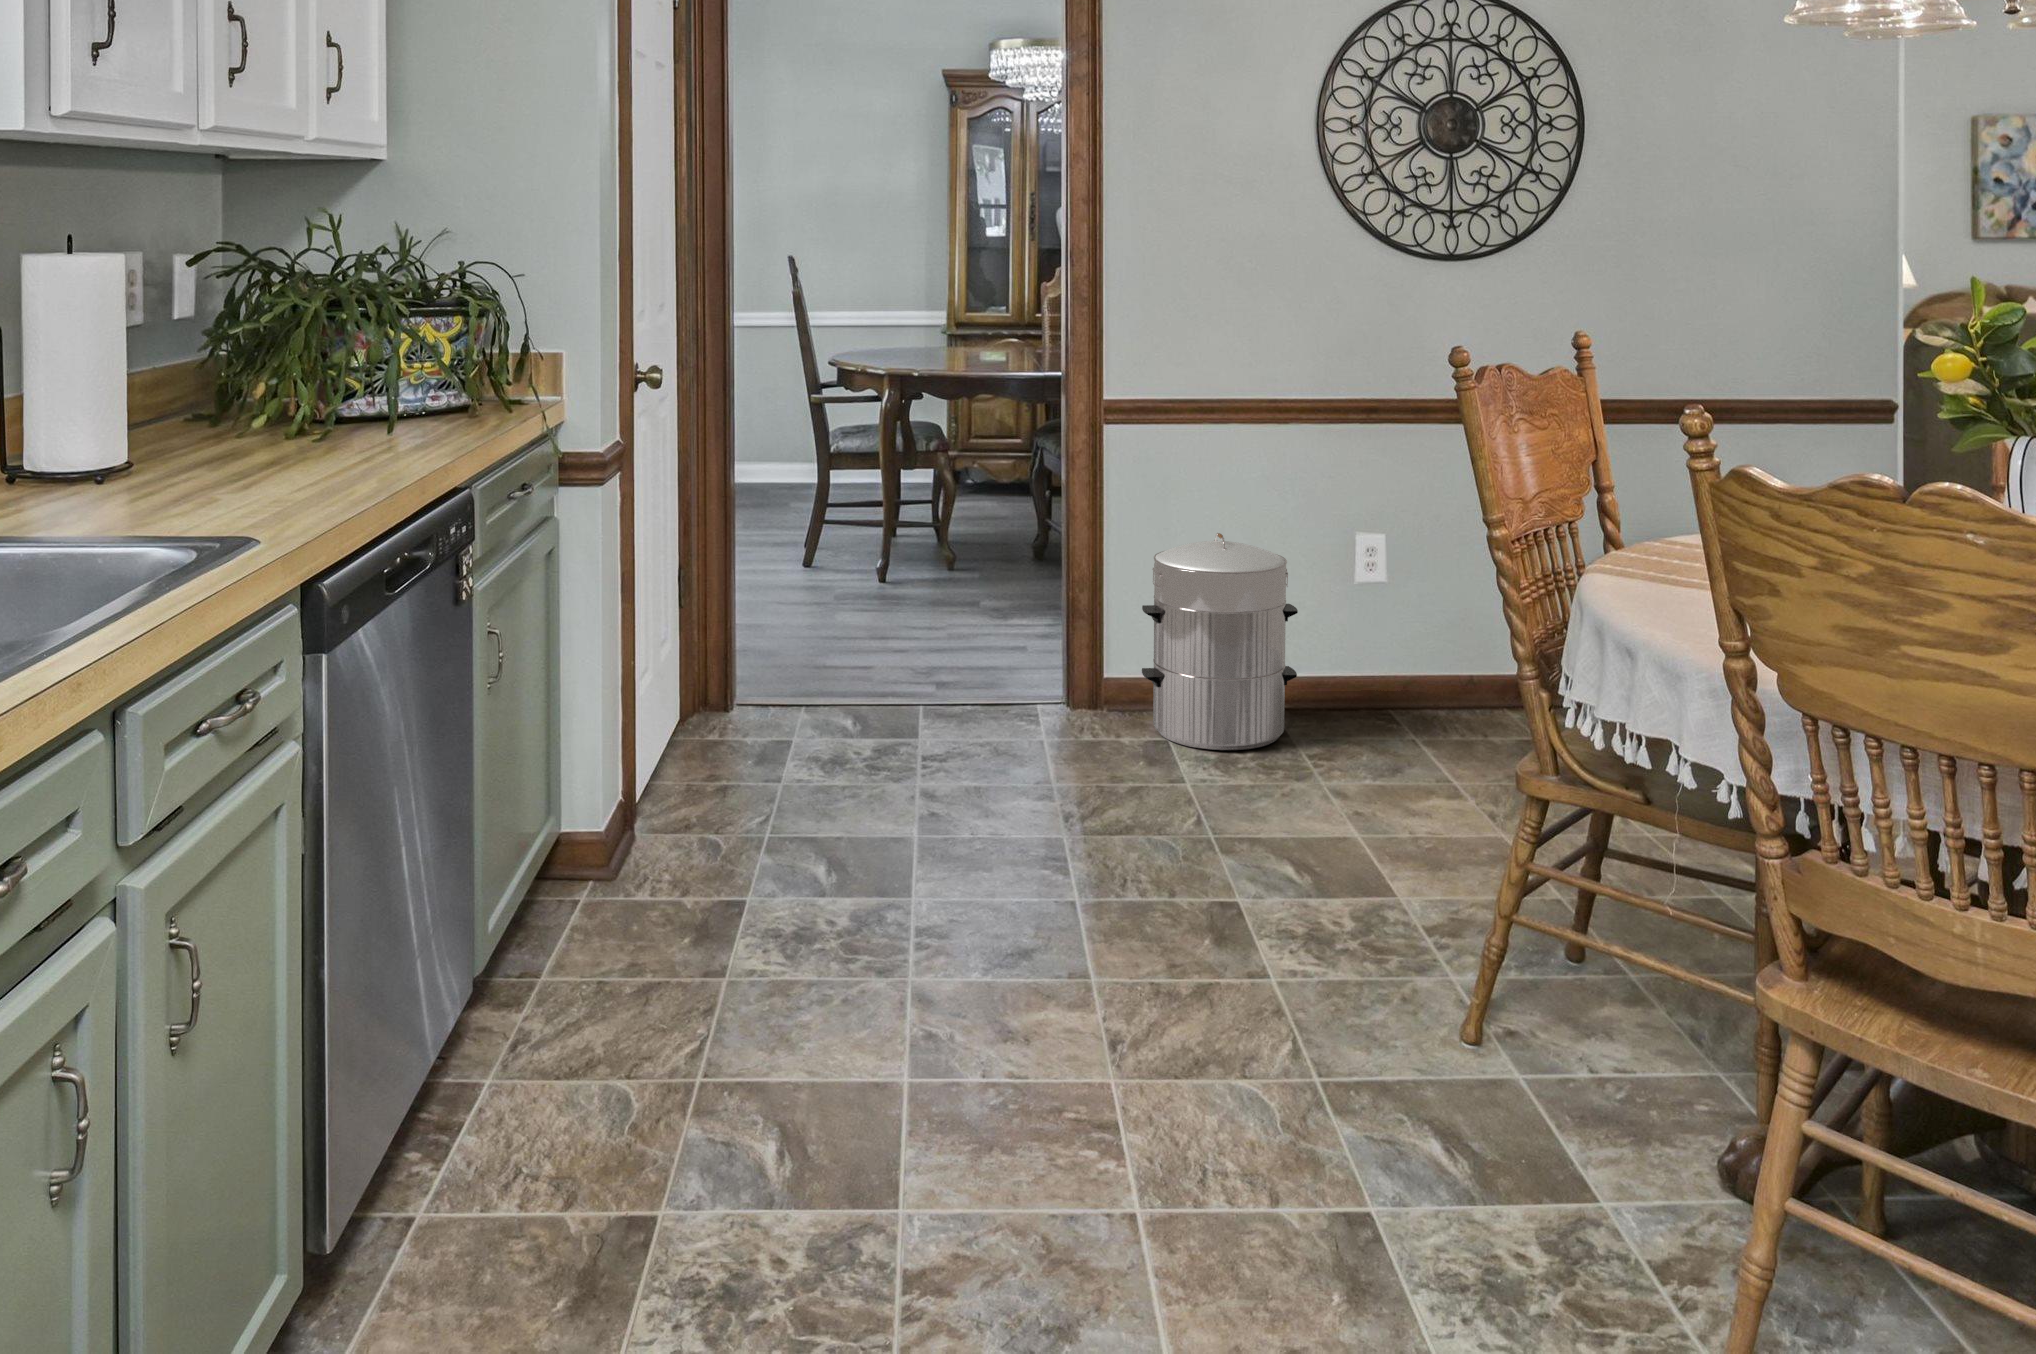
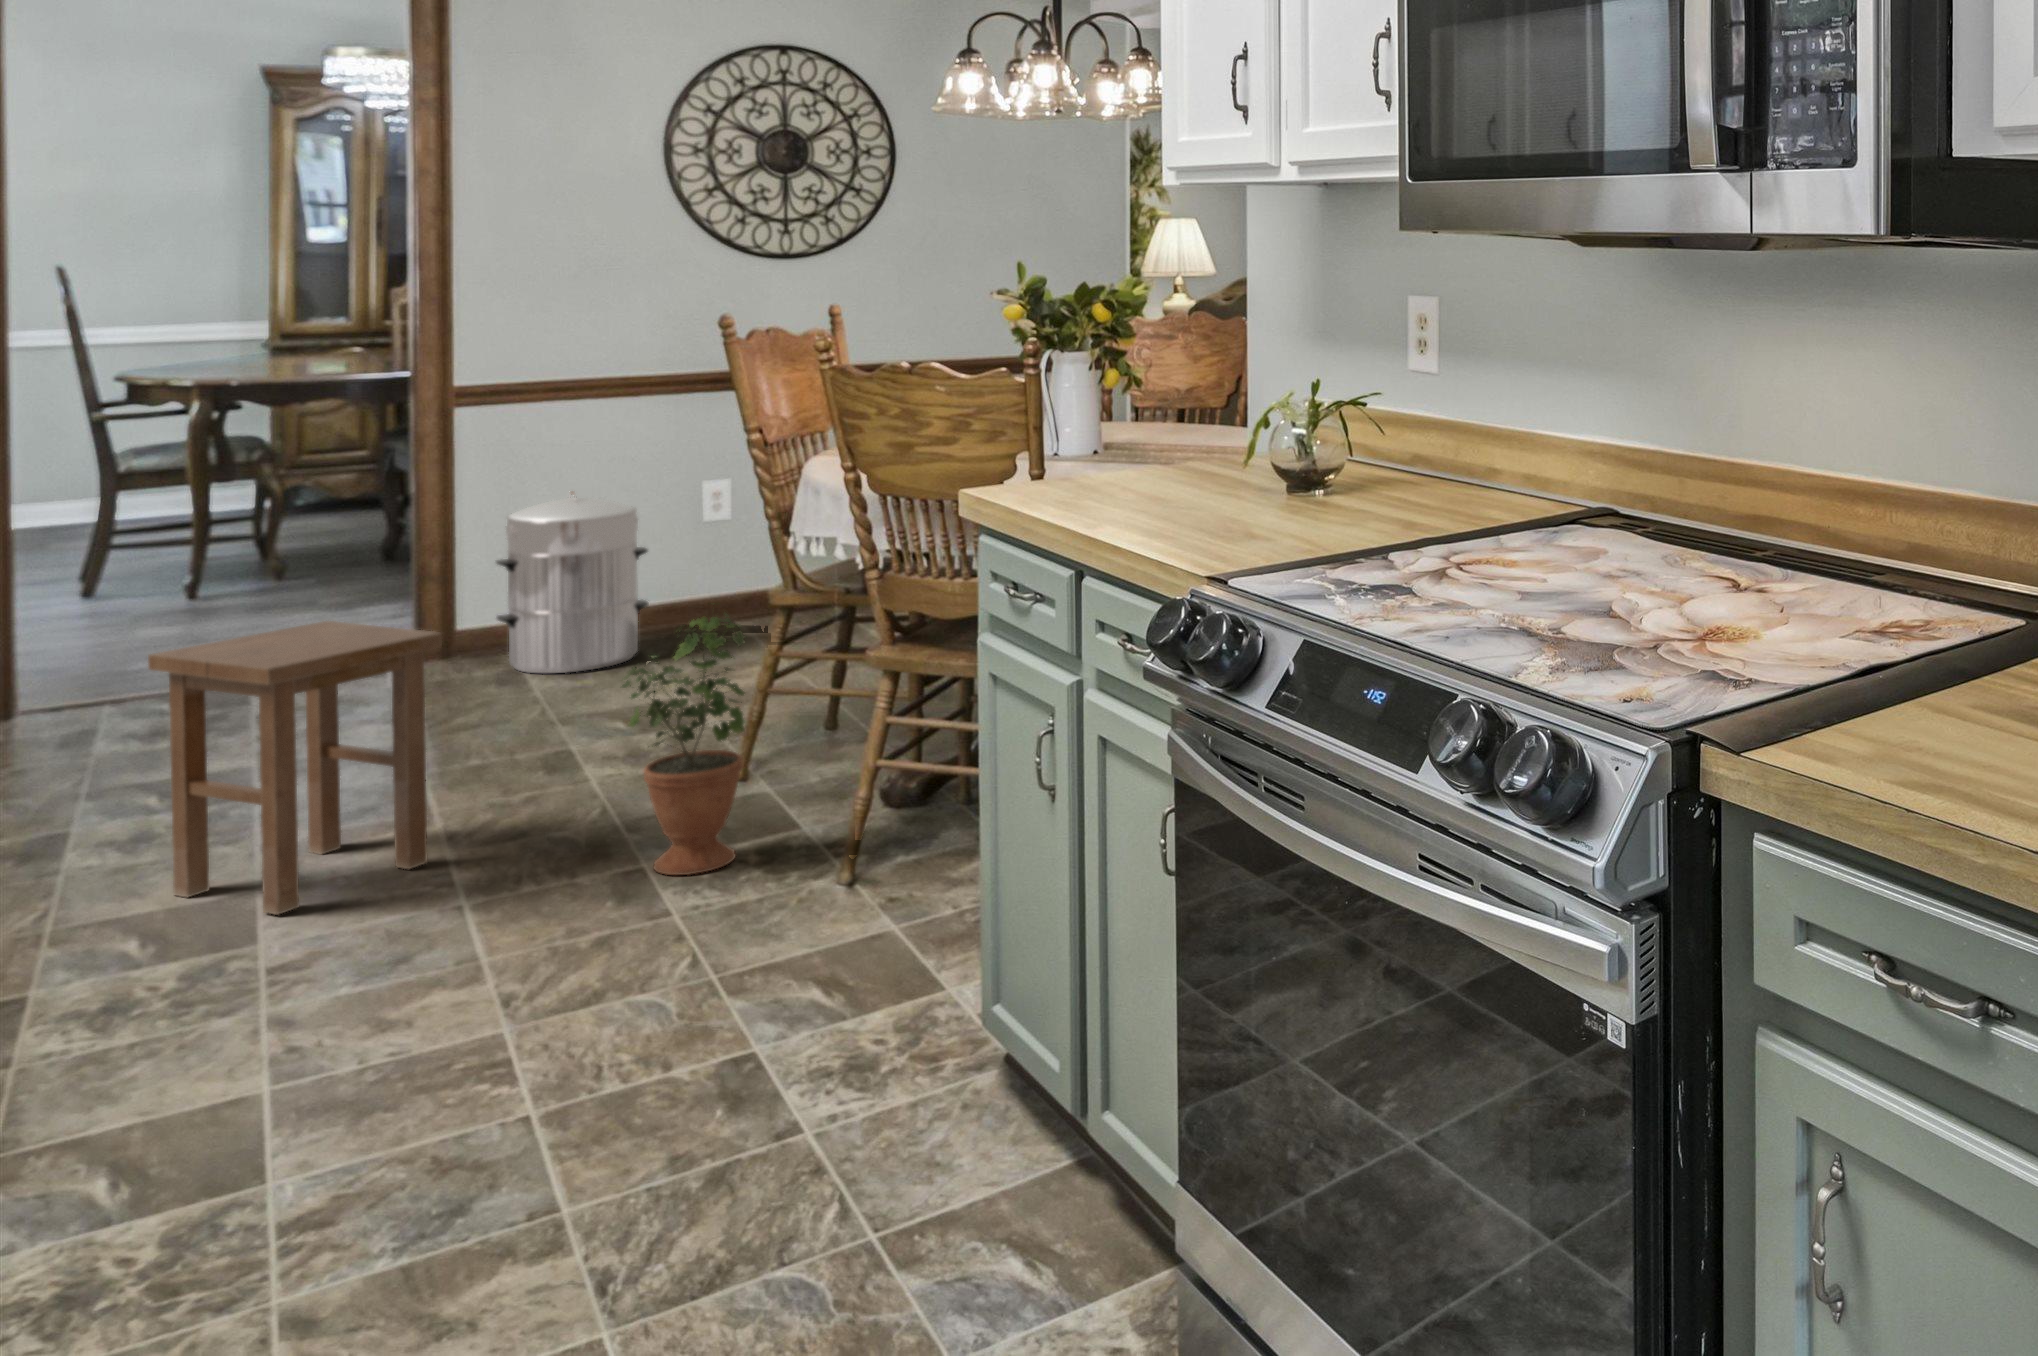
stool: none [816,733,1116,1151] -> present [148,621,442,915]
potted plant: none [1342,814,1520,1246] -> present [622,603,745,875]

